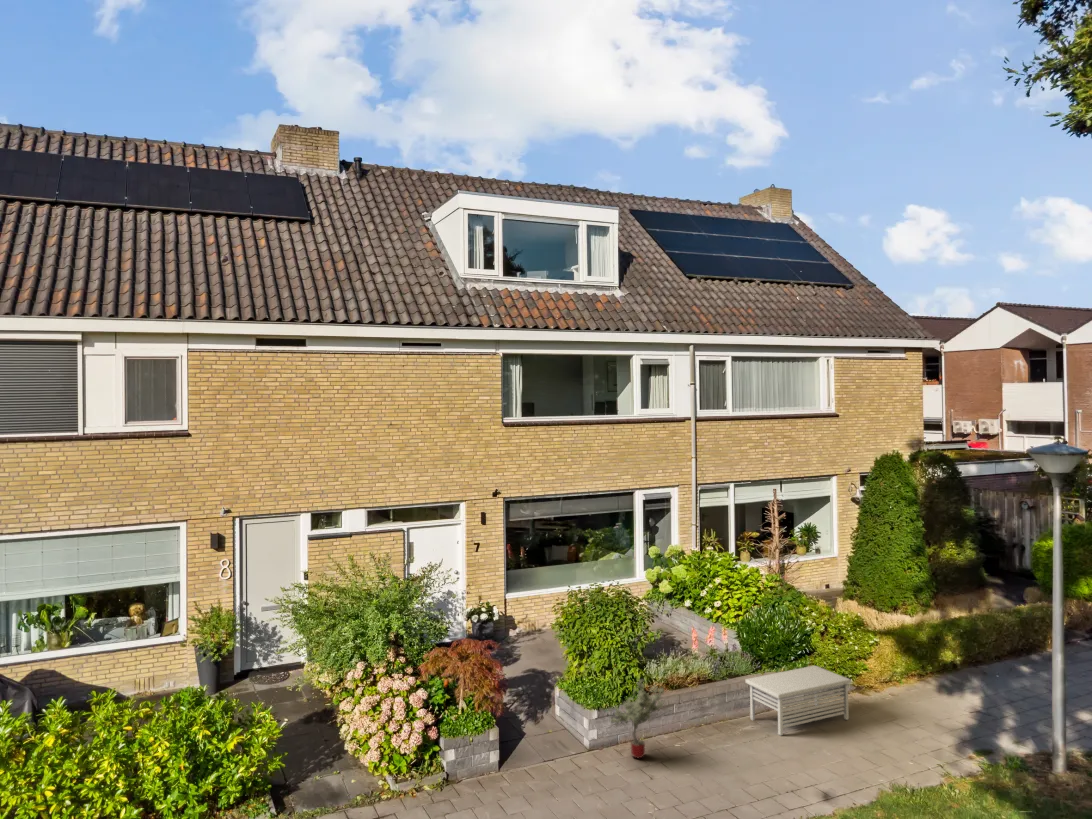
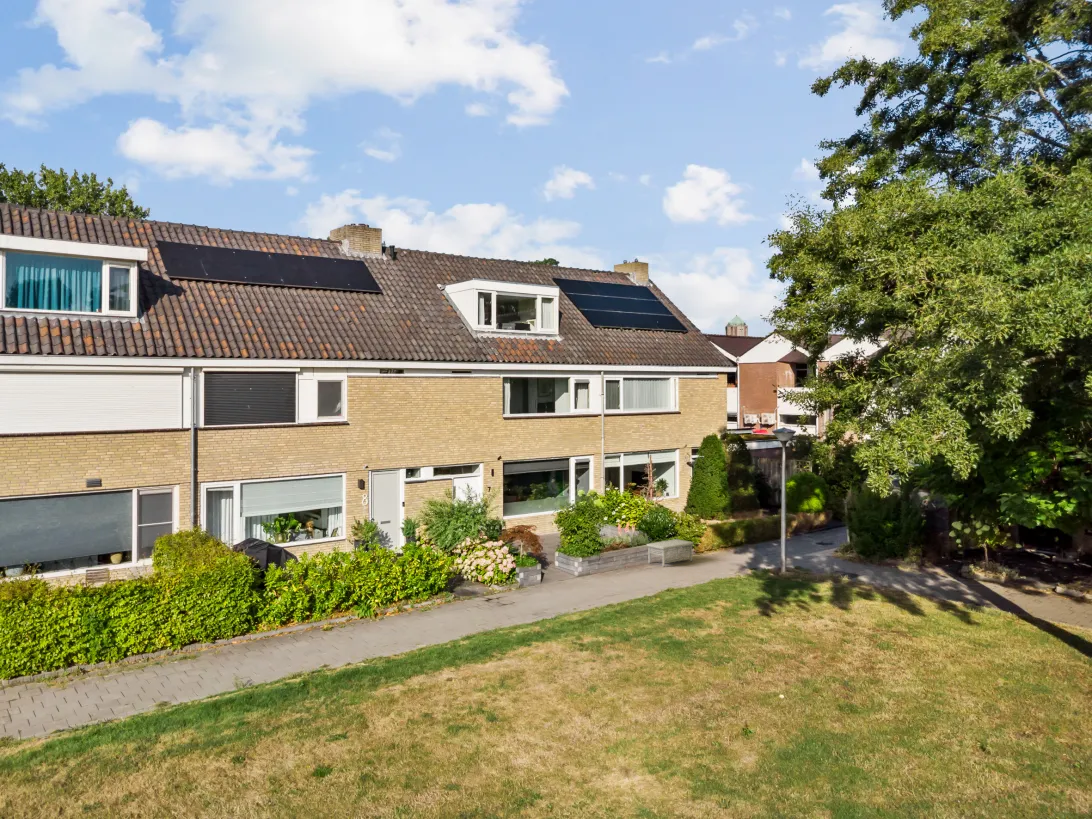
potted tree: present [611,680,664,758] -> none [593,540,616,575]

